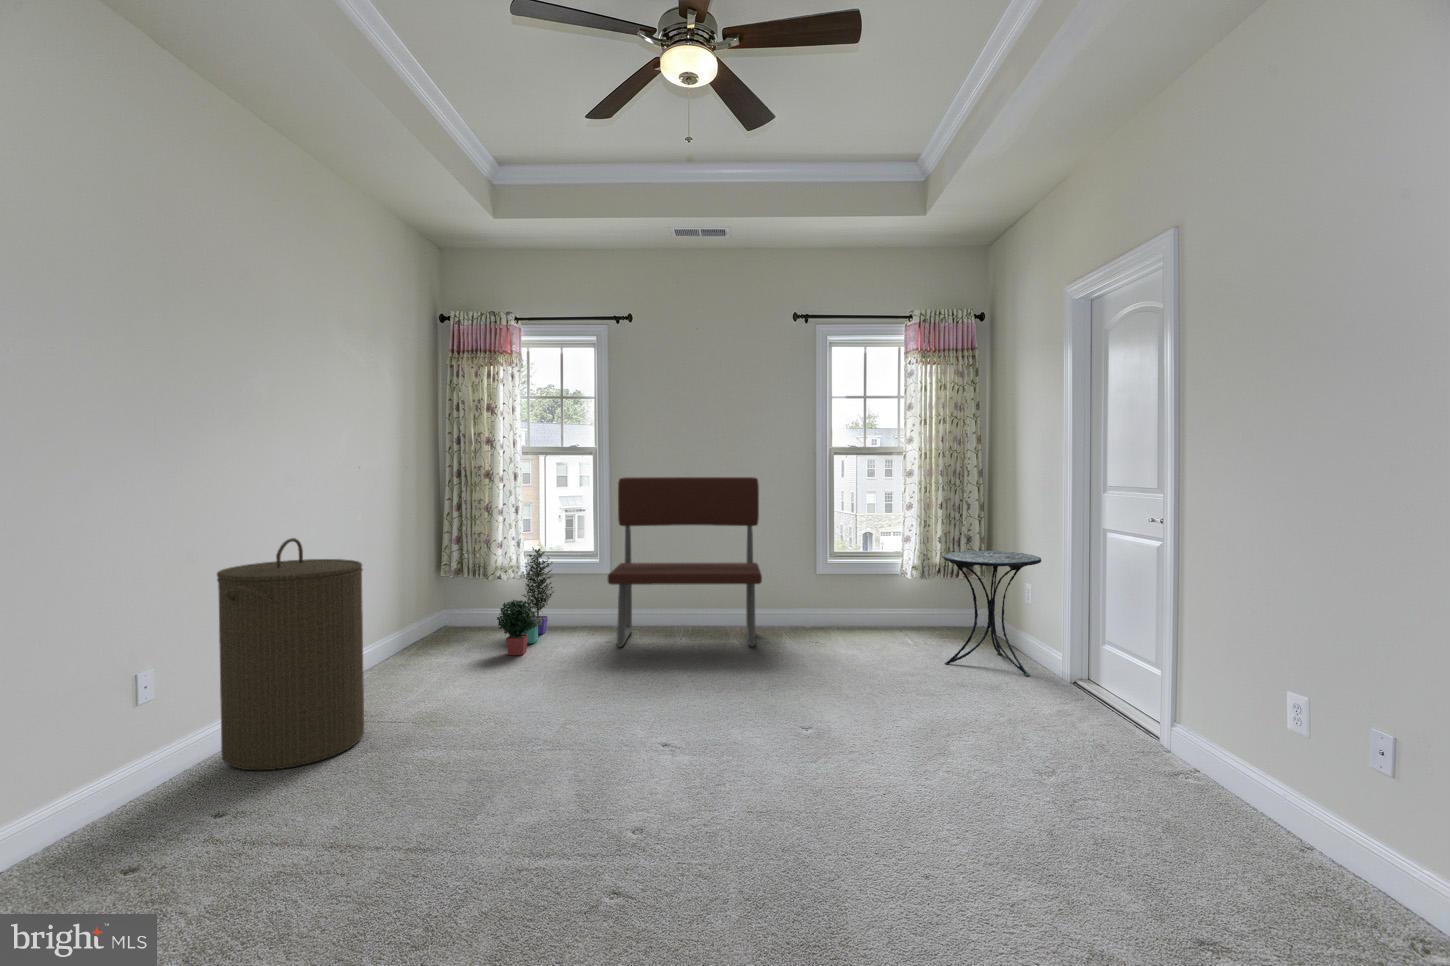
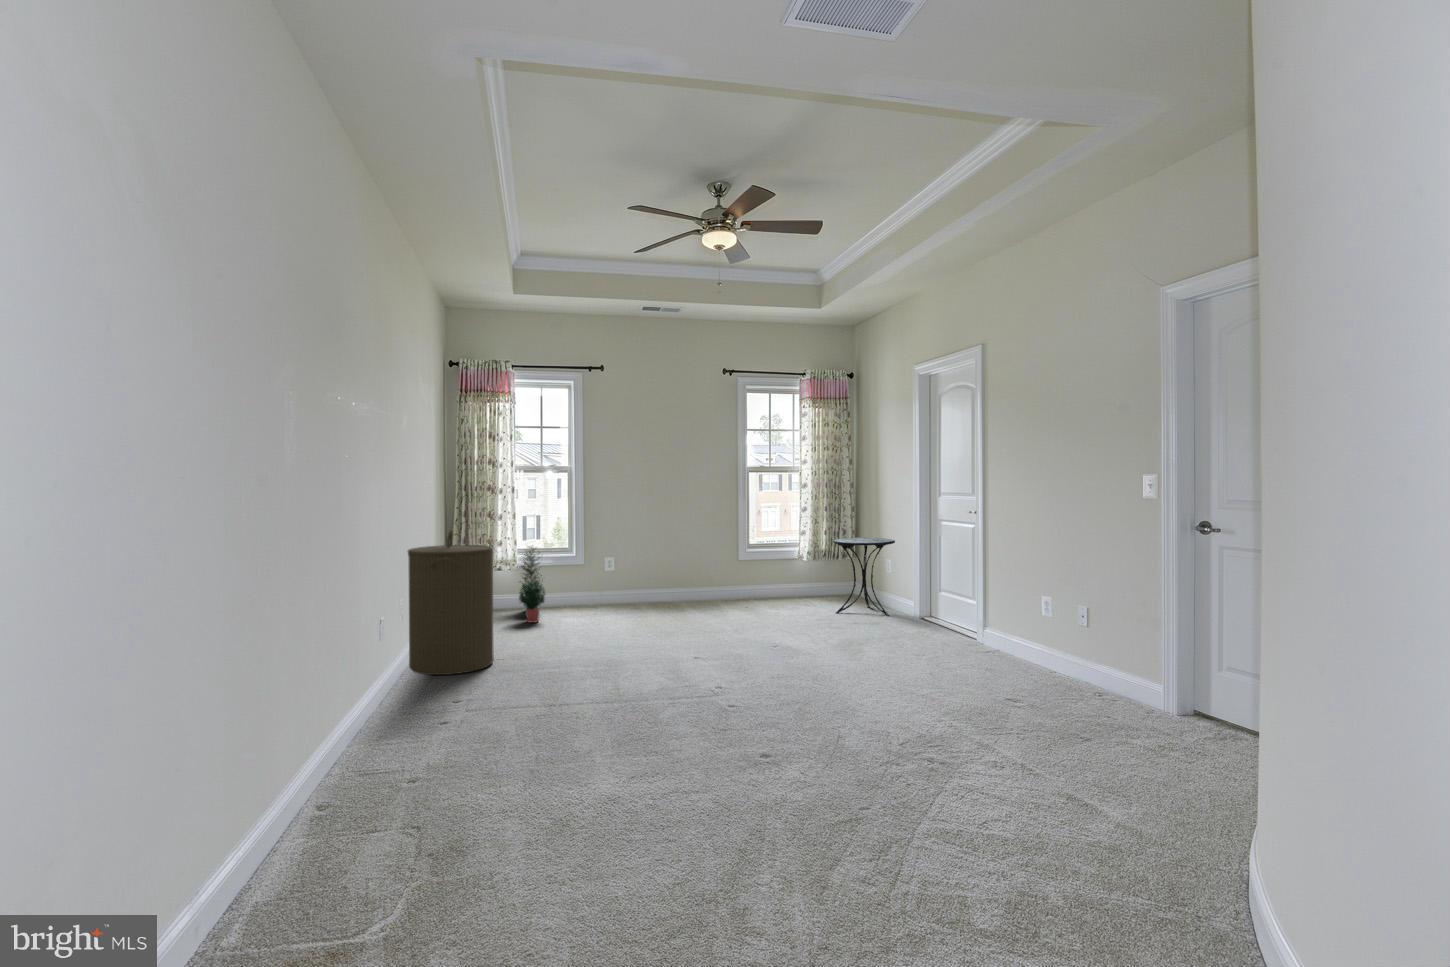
bench: present [608,477,762,647] -> none [595,489,711,615]

